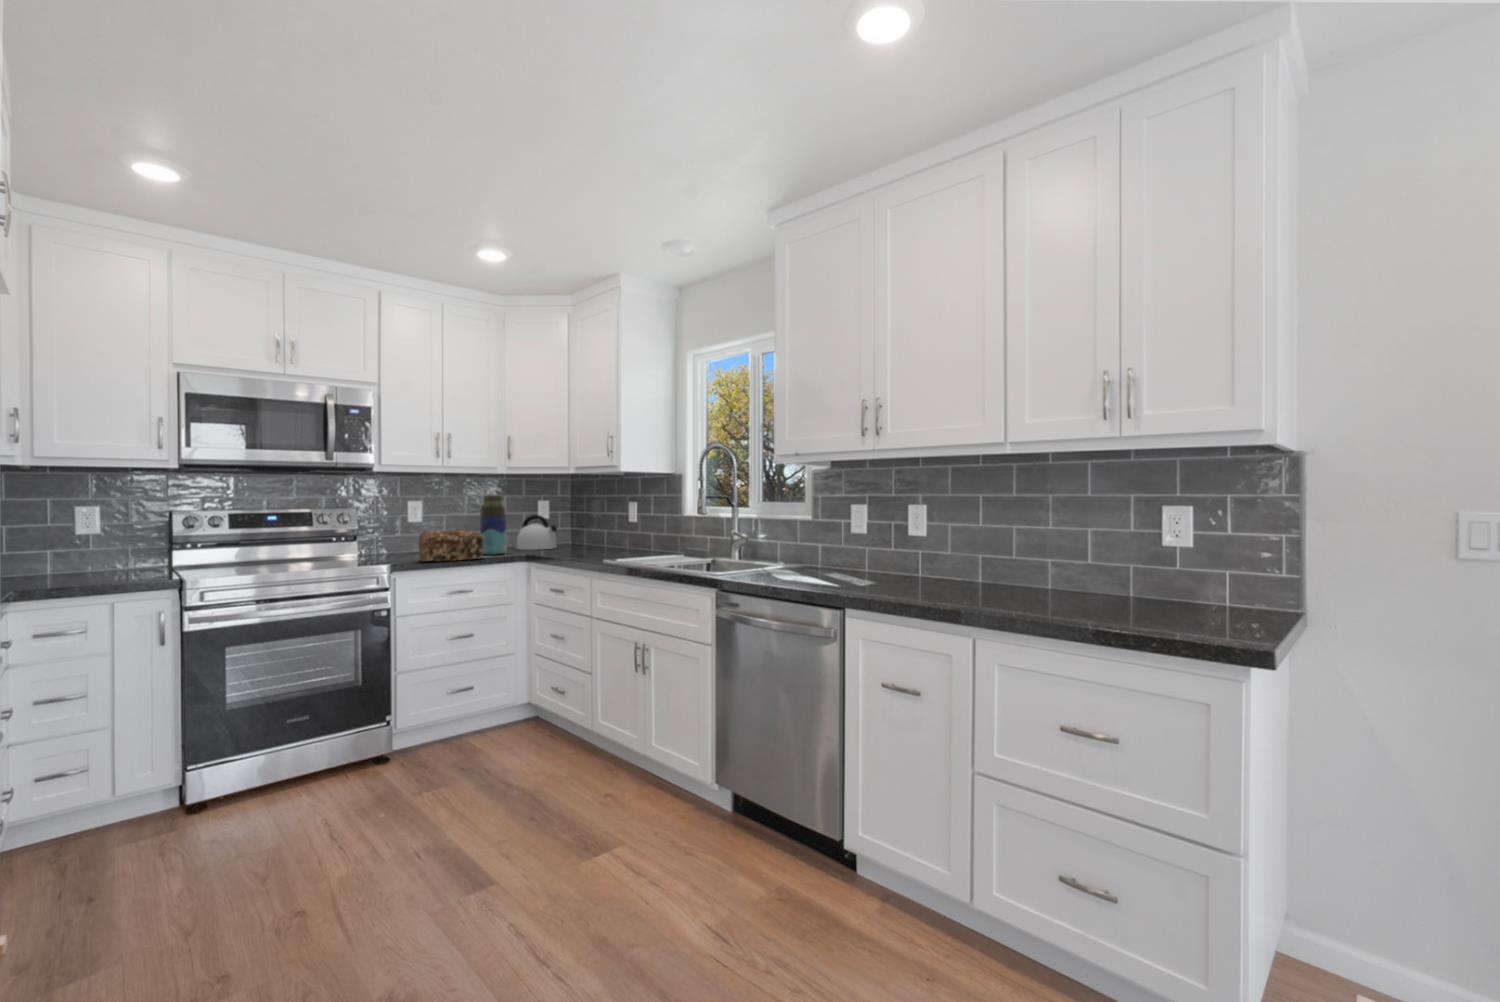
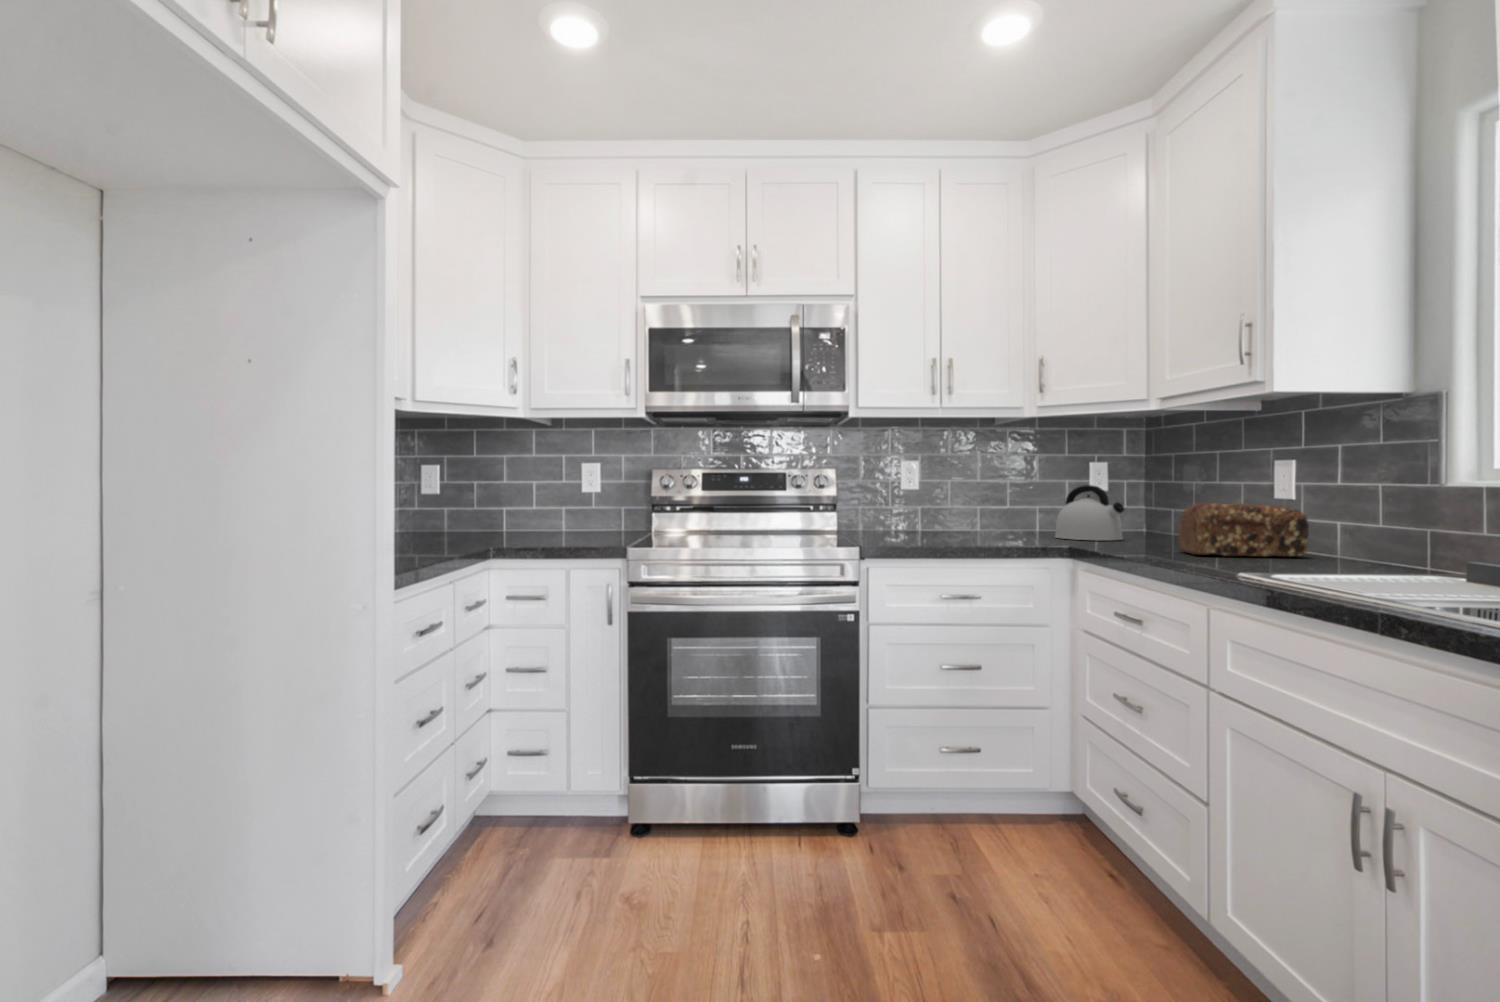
vase: present [479,495,507,555] -> none [995,451,1038,544]
bread loaf: present [419,530,483,562] -> present [1178,503,1309,557]

